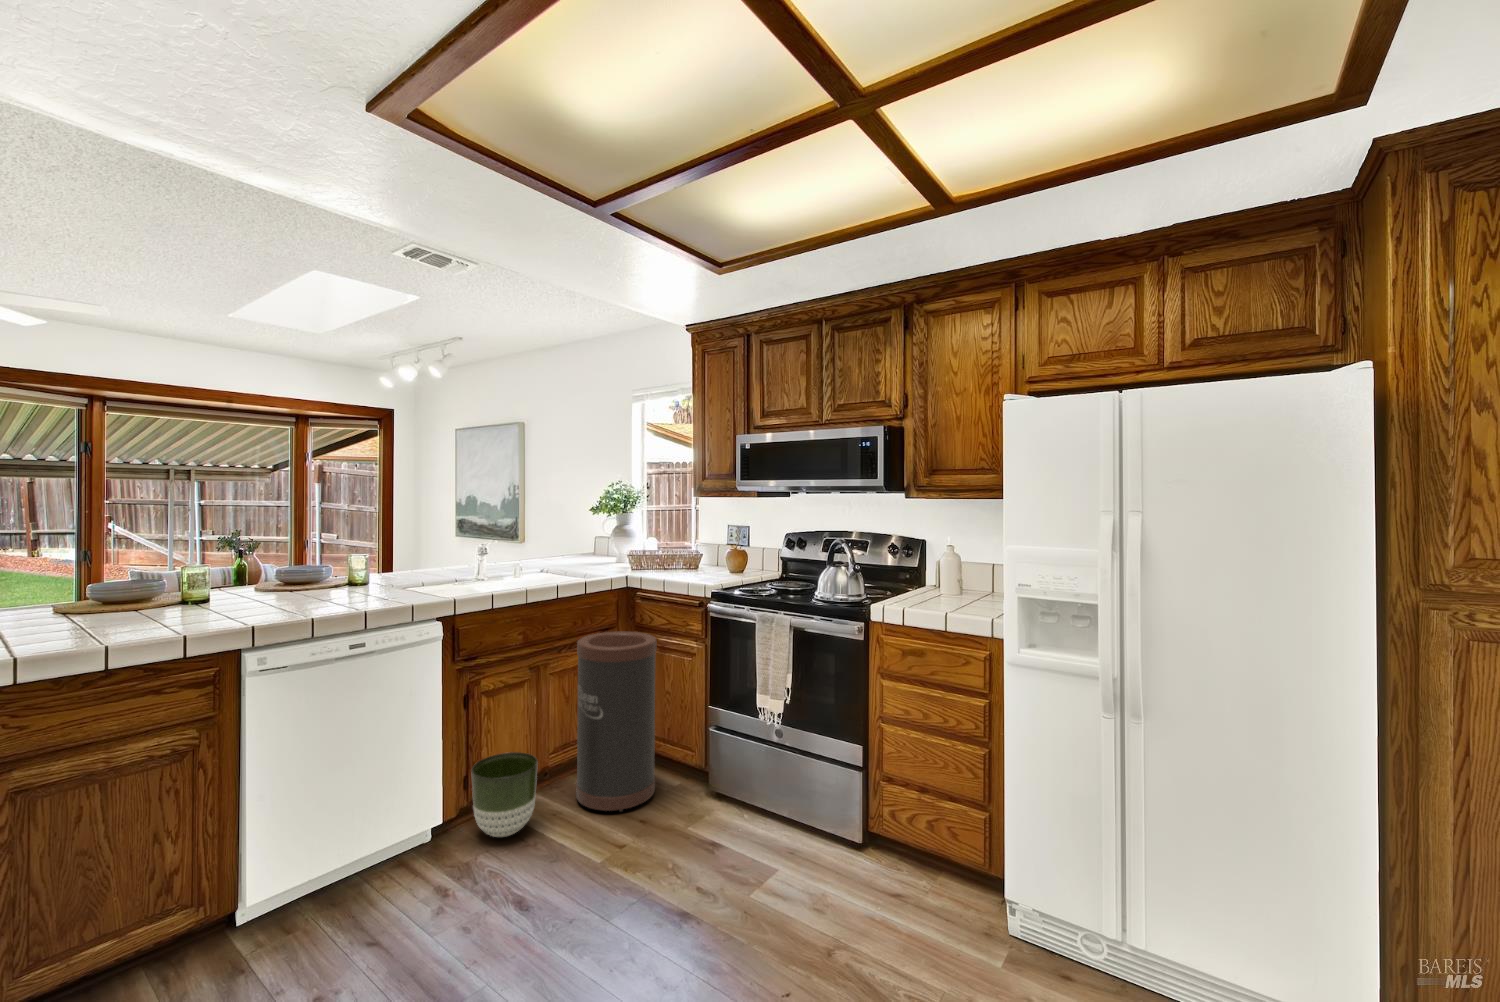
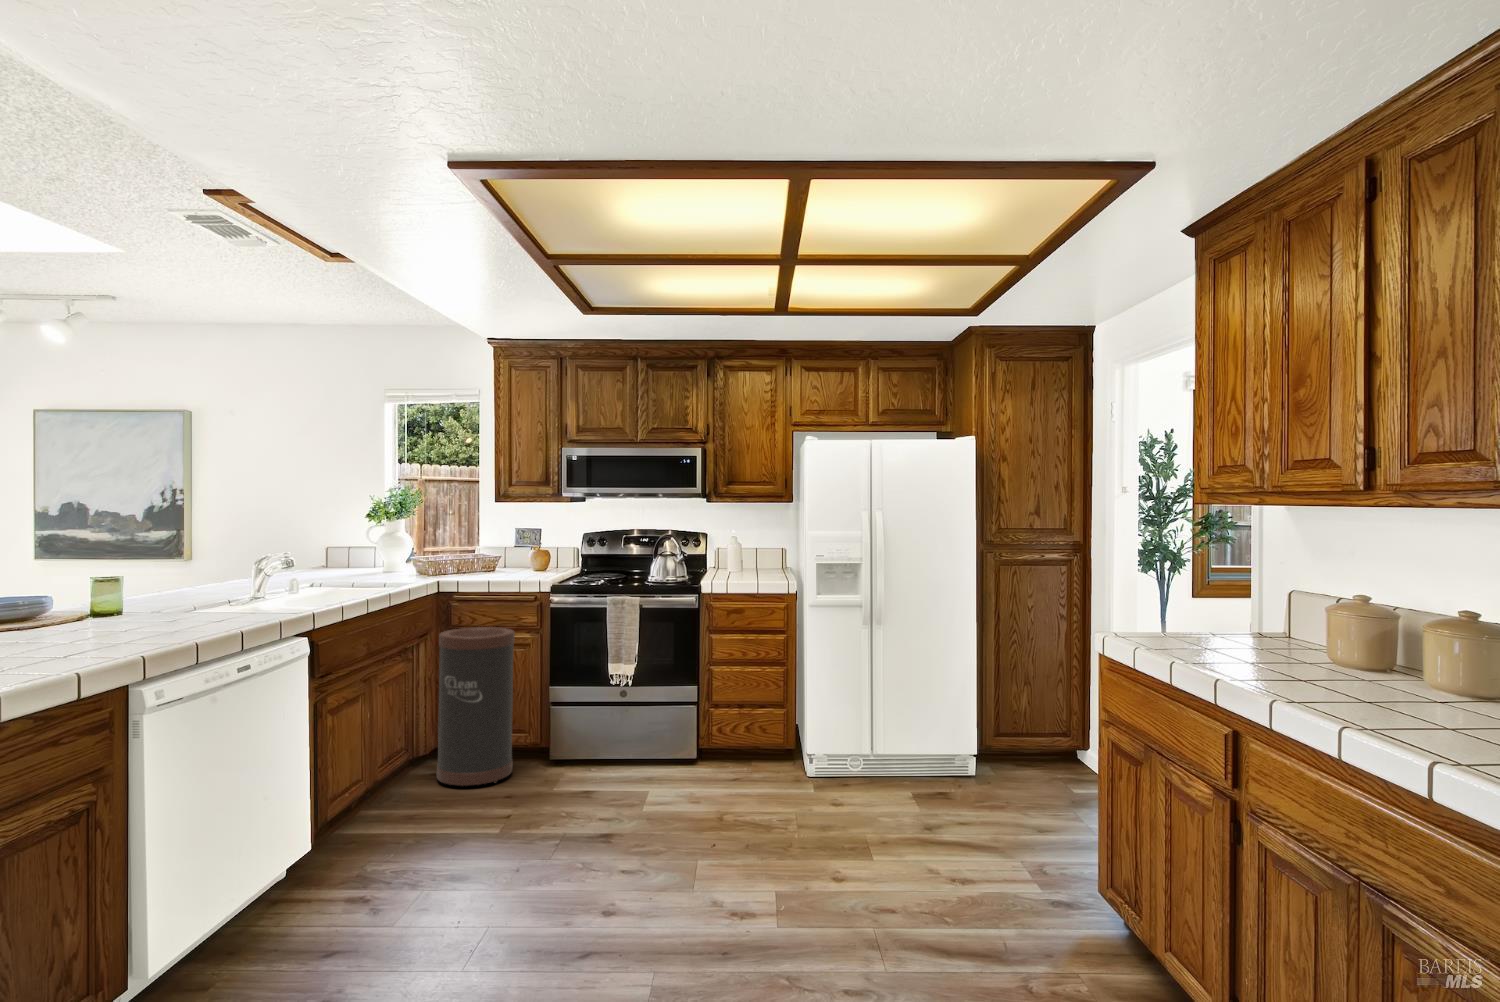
planter: present [472,752,538,837] -> none [376,742,439,817]

